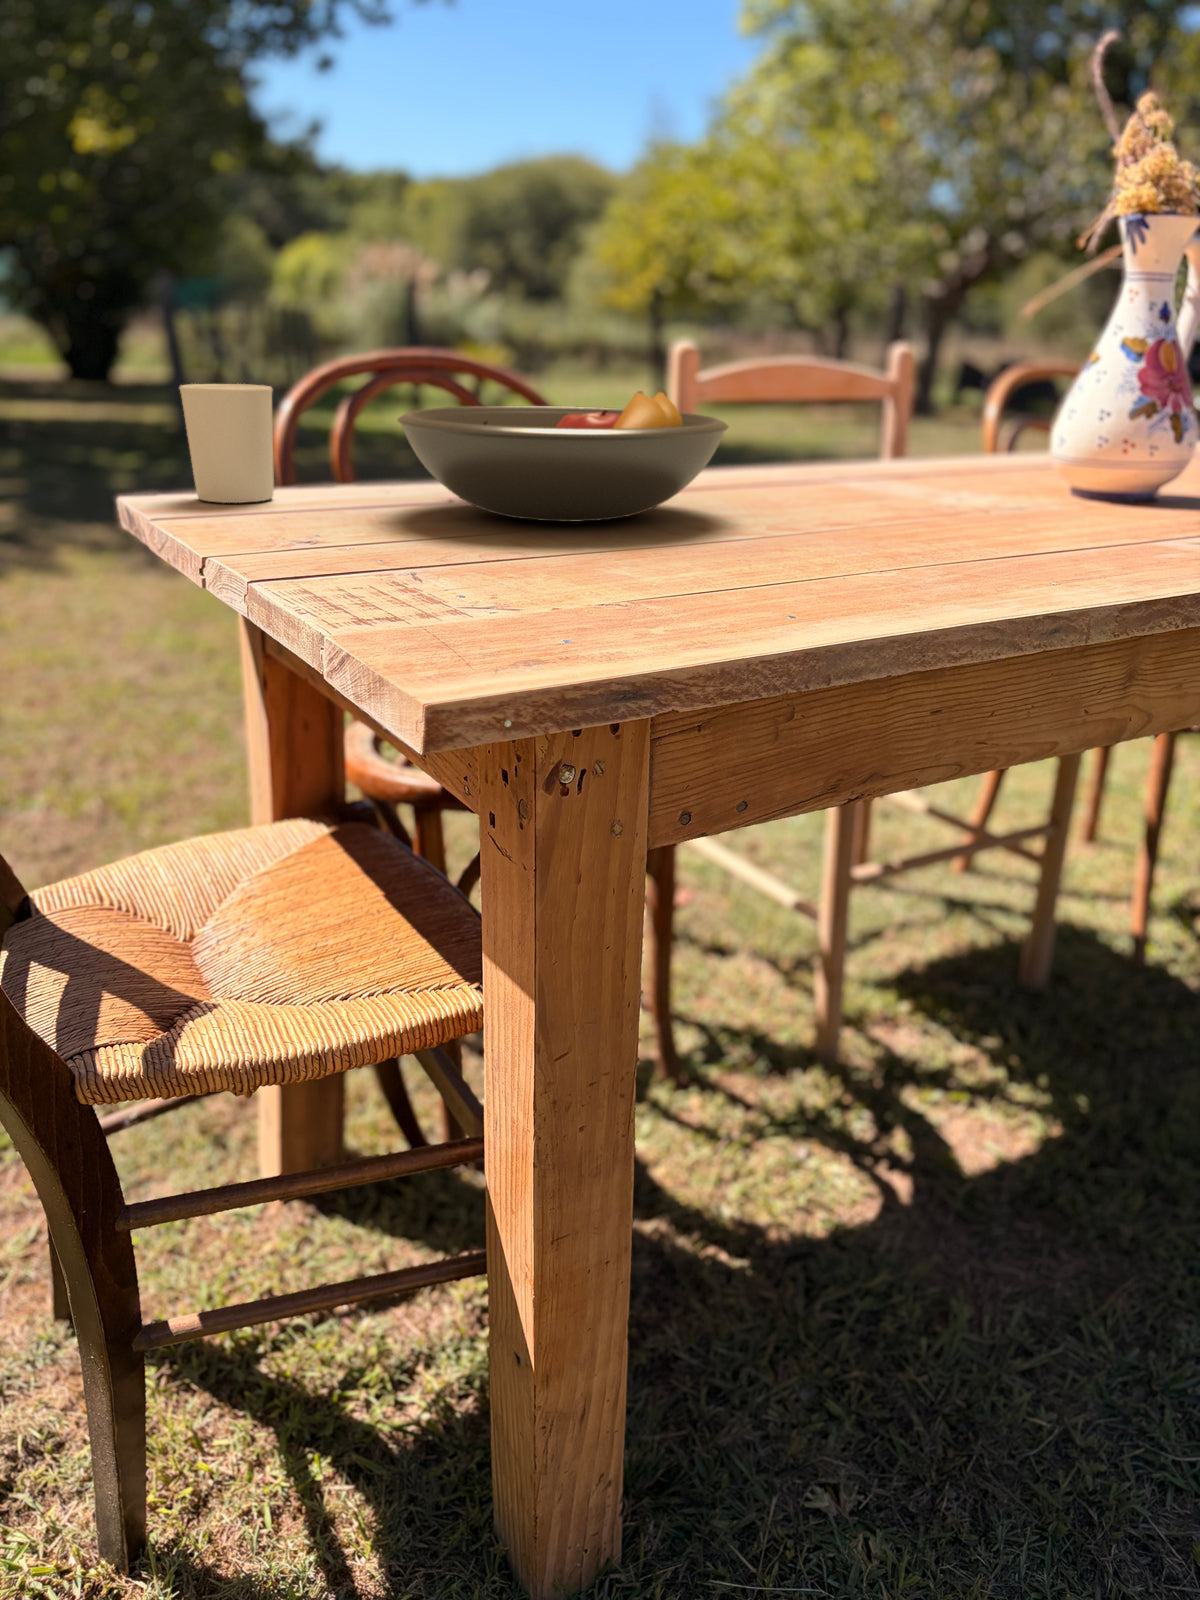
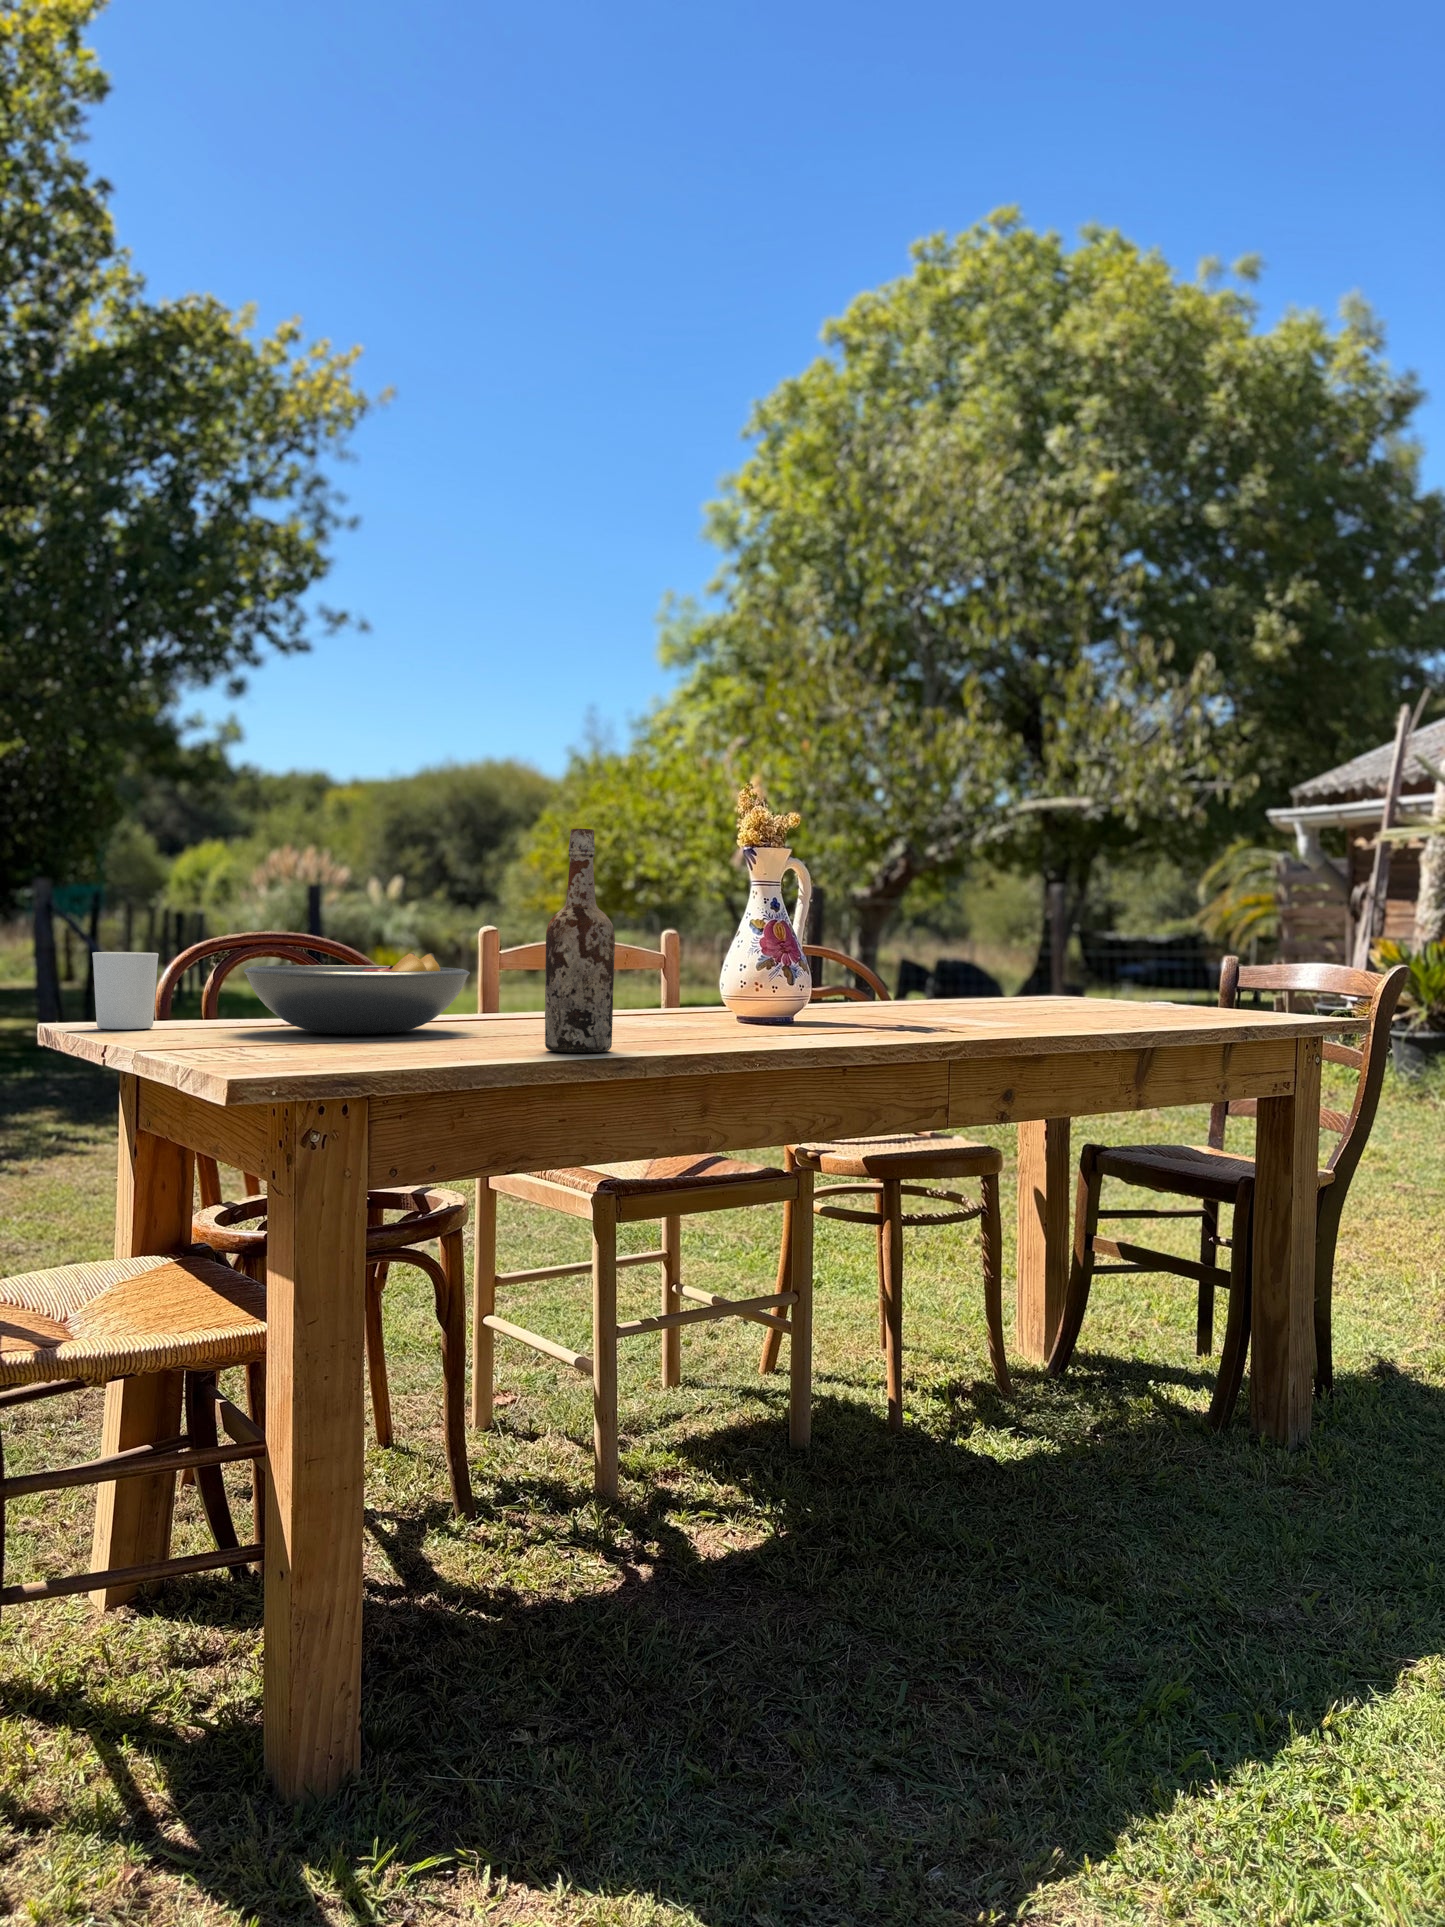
wine bottle: none [910,160,1060,593] -> present [545,829,615,1052]

